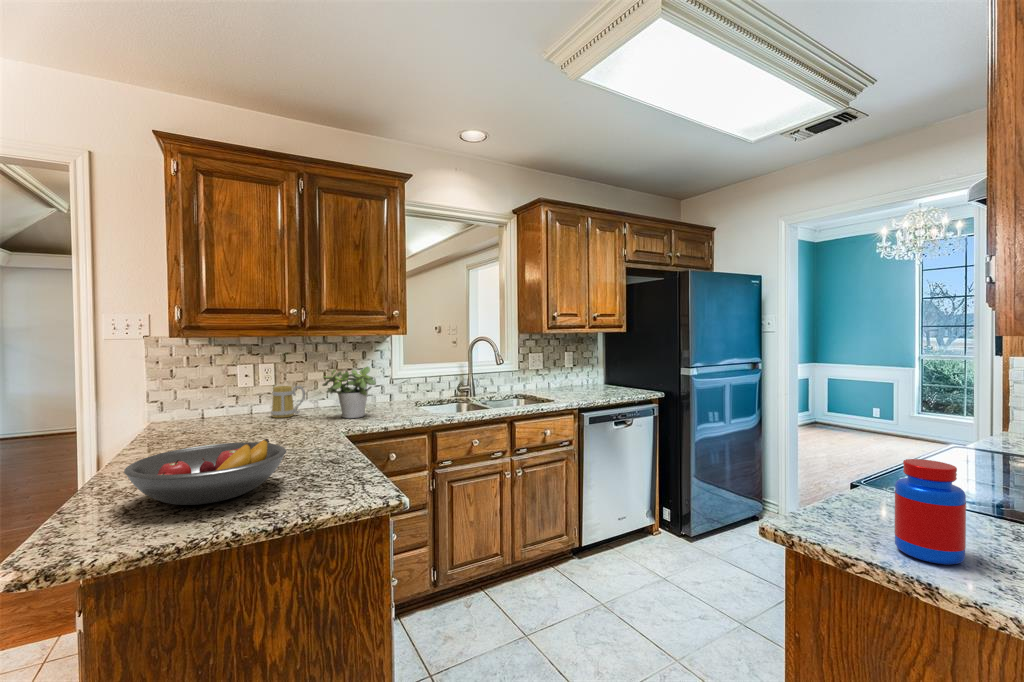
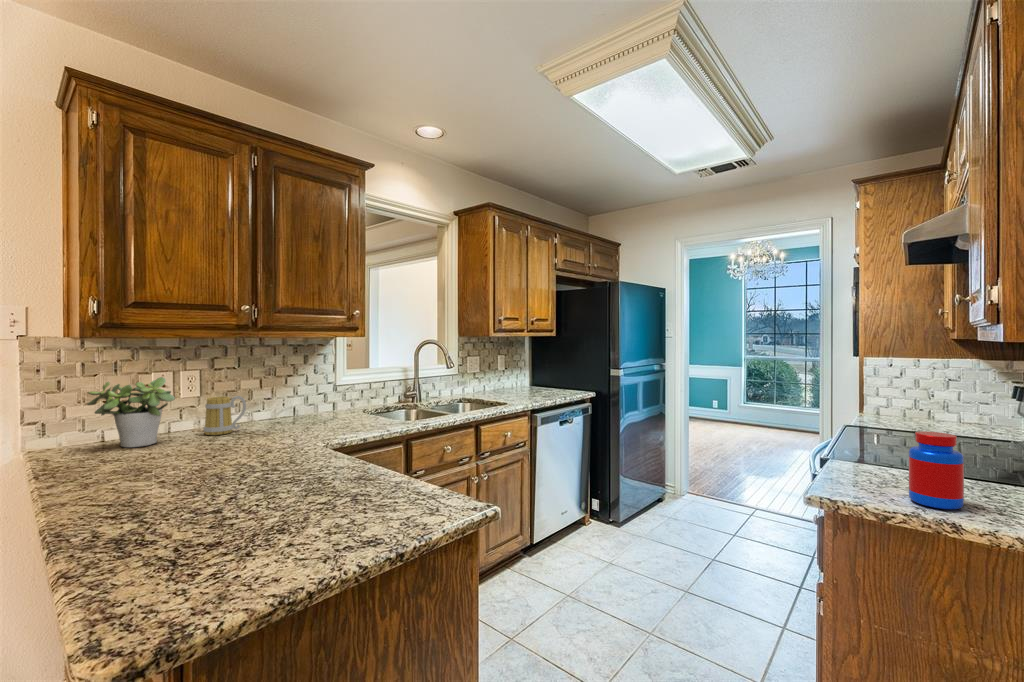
potted plant: present [322,367,376,418] -> present [87,377,175,448]
fruit bowl: present [124,439,286,505] -> none [165,455,353,543]

